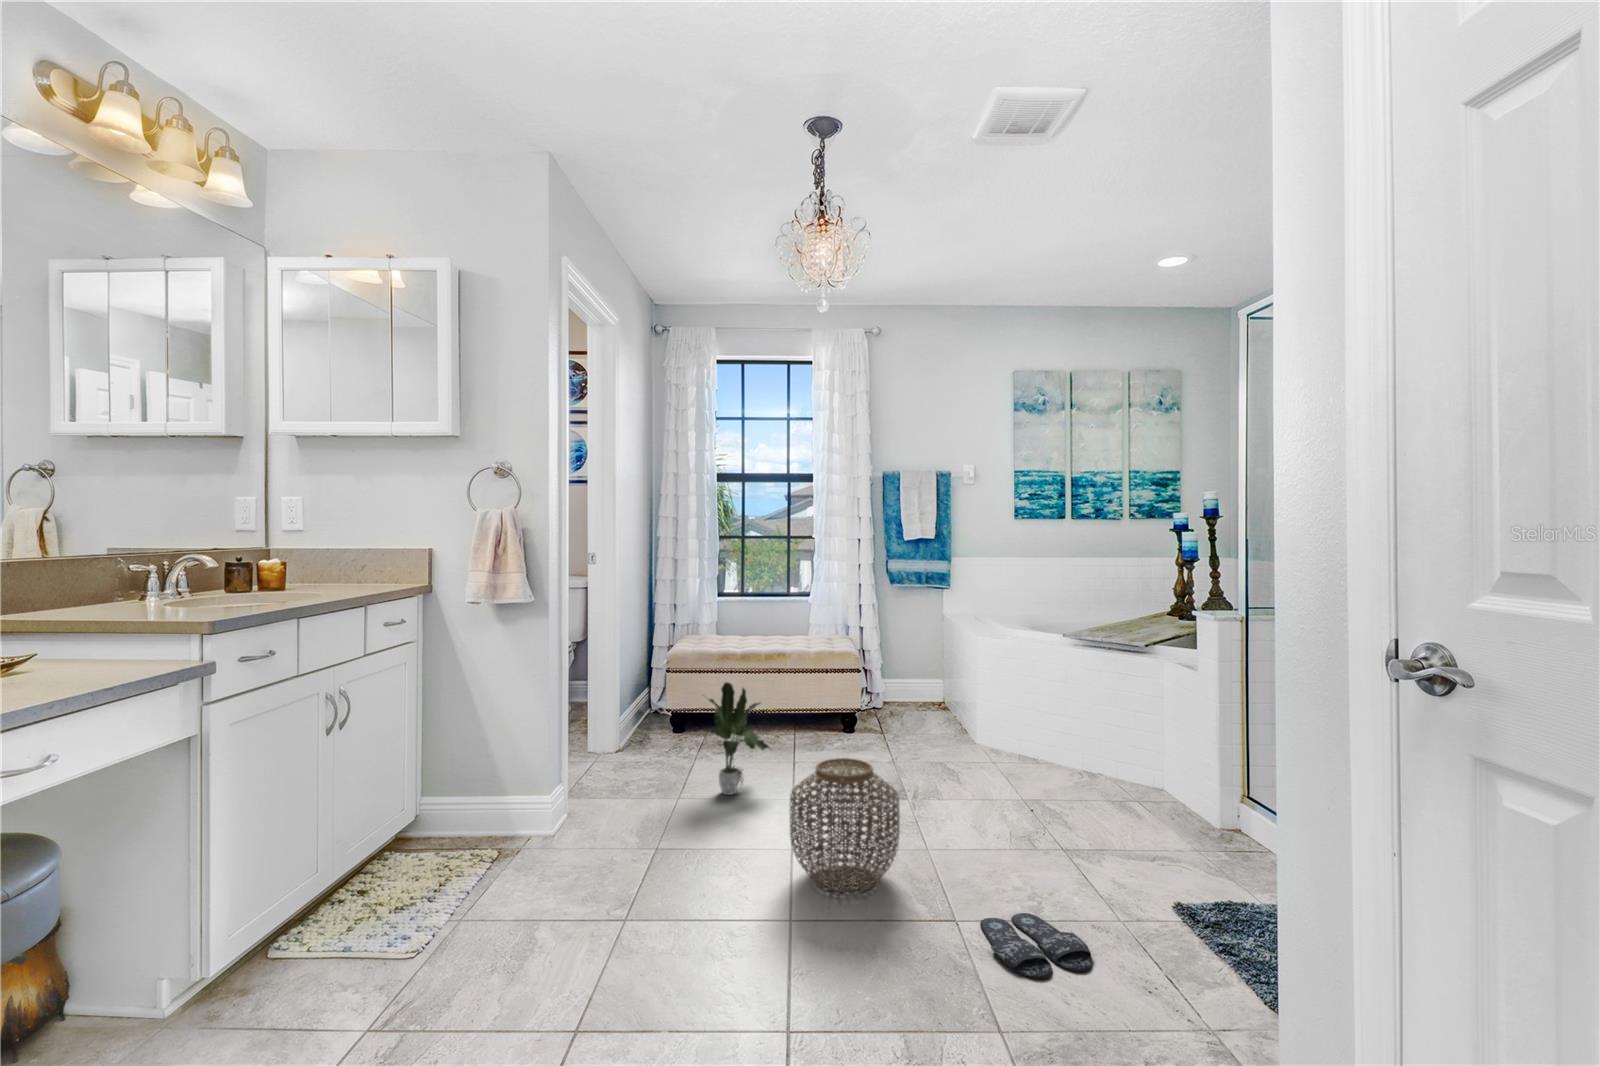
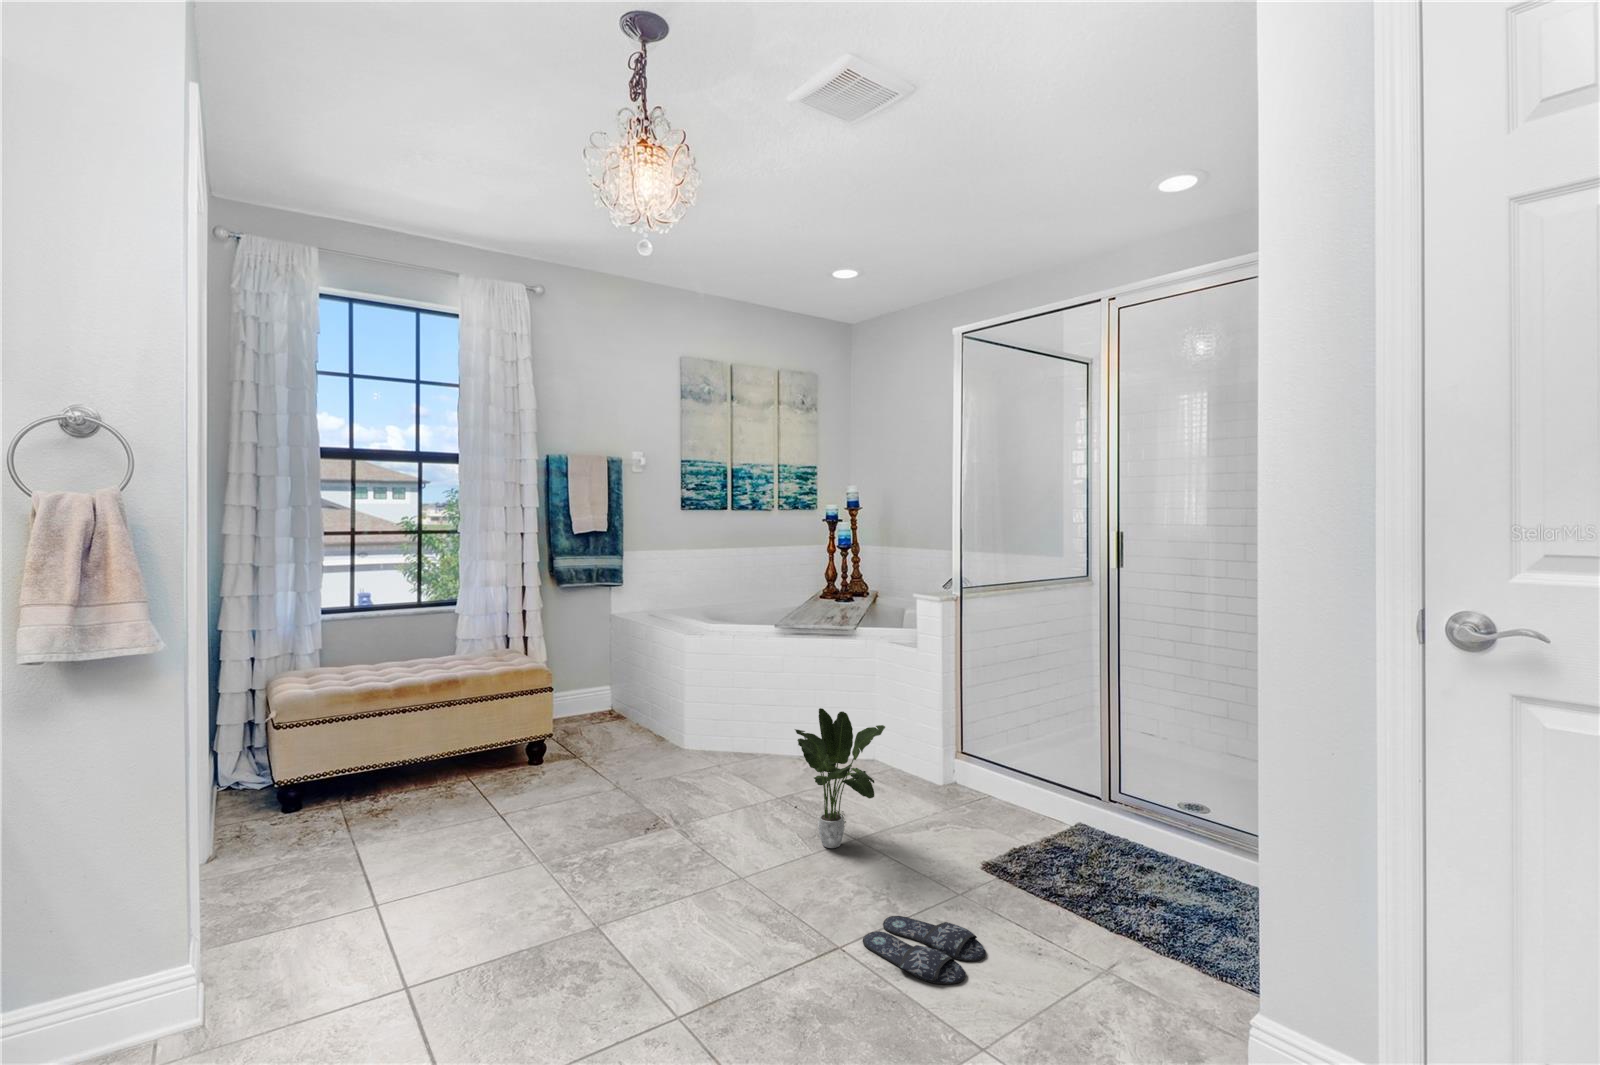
potted plant: present [709,682,769,795] -> present [795,708,885,848]
woven basket: present [790,758,900,893] -> none [620,797,756,967]

